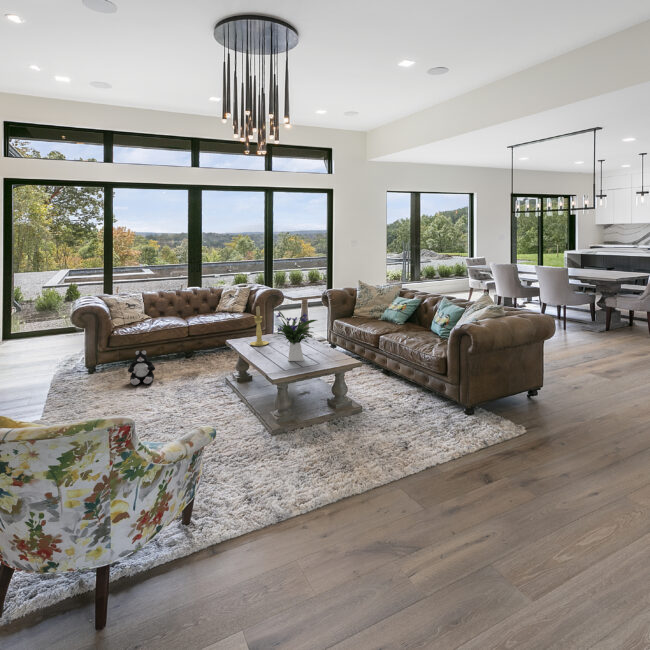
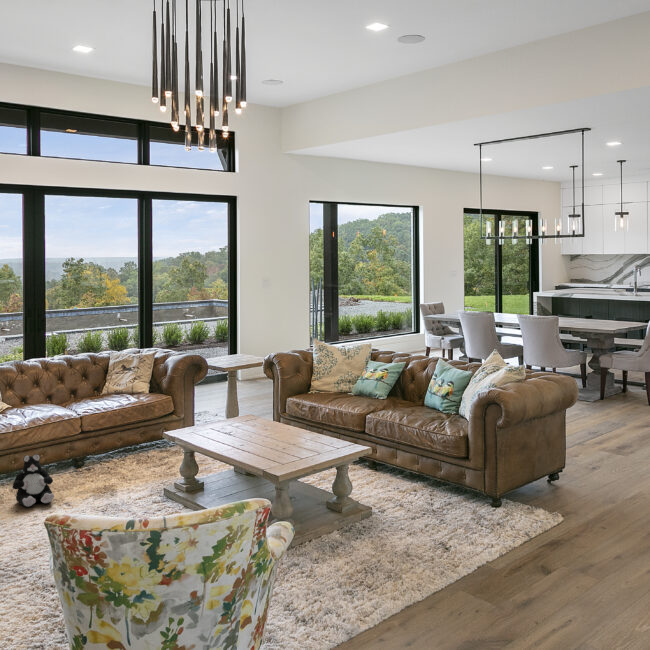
candle holder: present [250,306,269,346] -> none [201,381,227,437]
flower arrangement: present [274,311,317,361] -> none [248,385,311,452]

